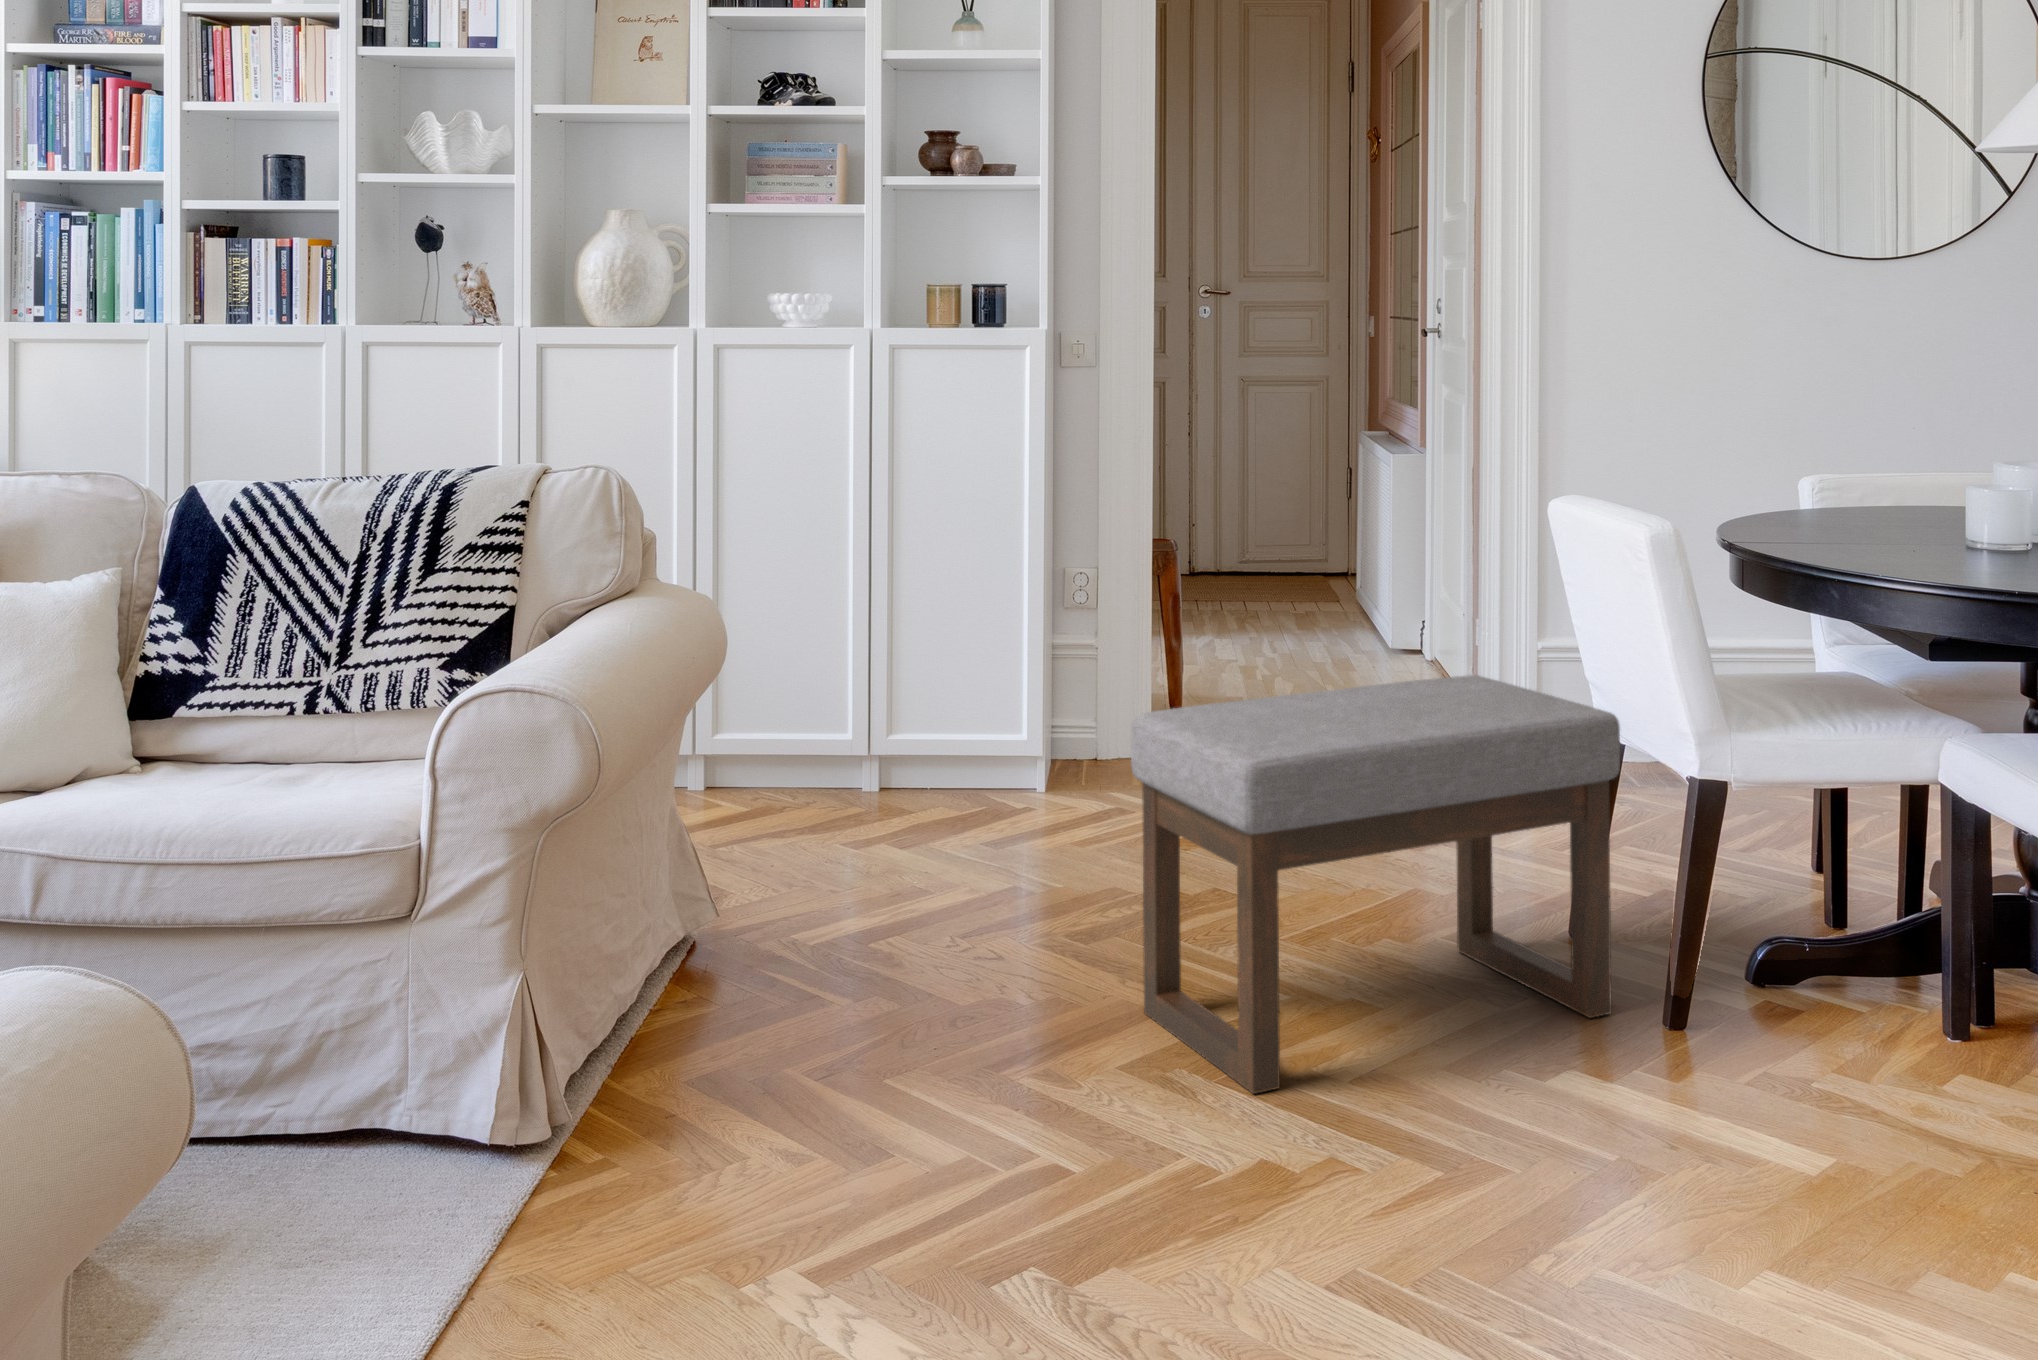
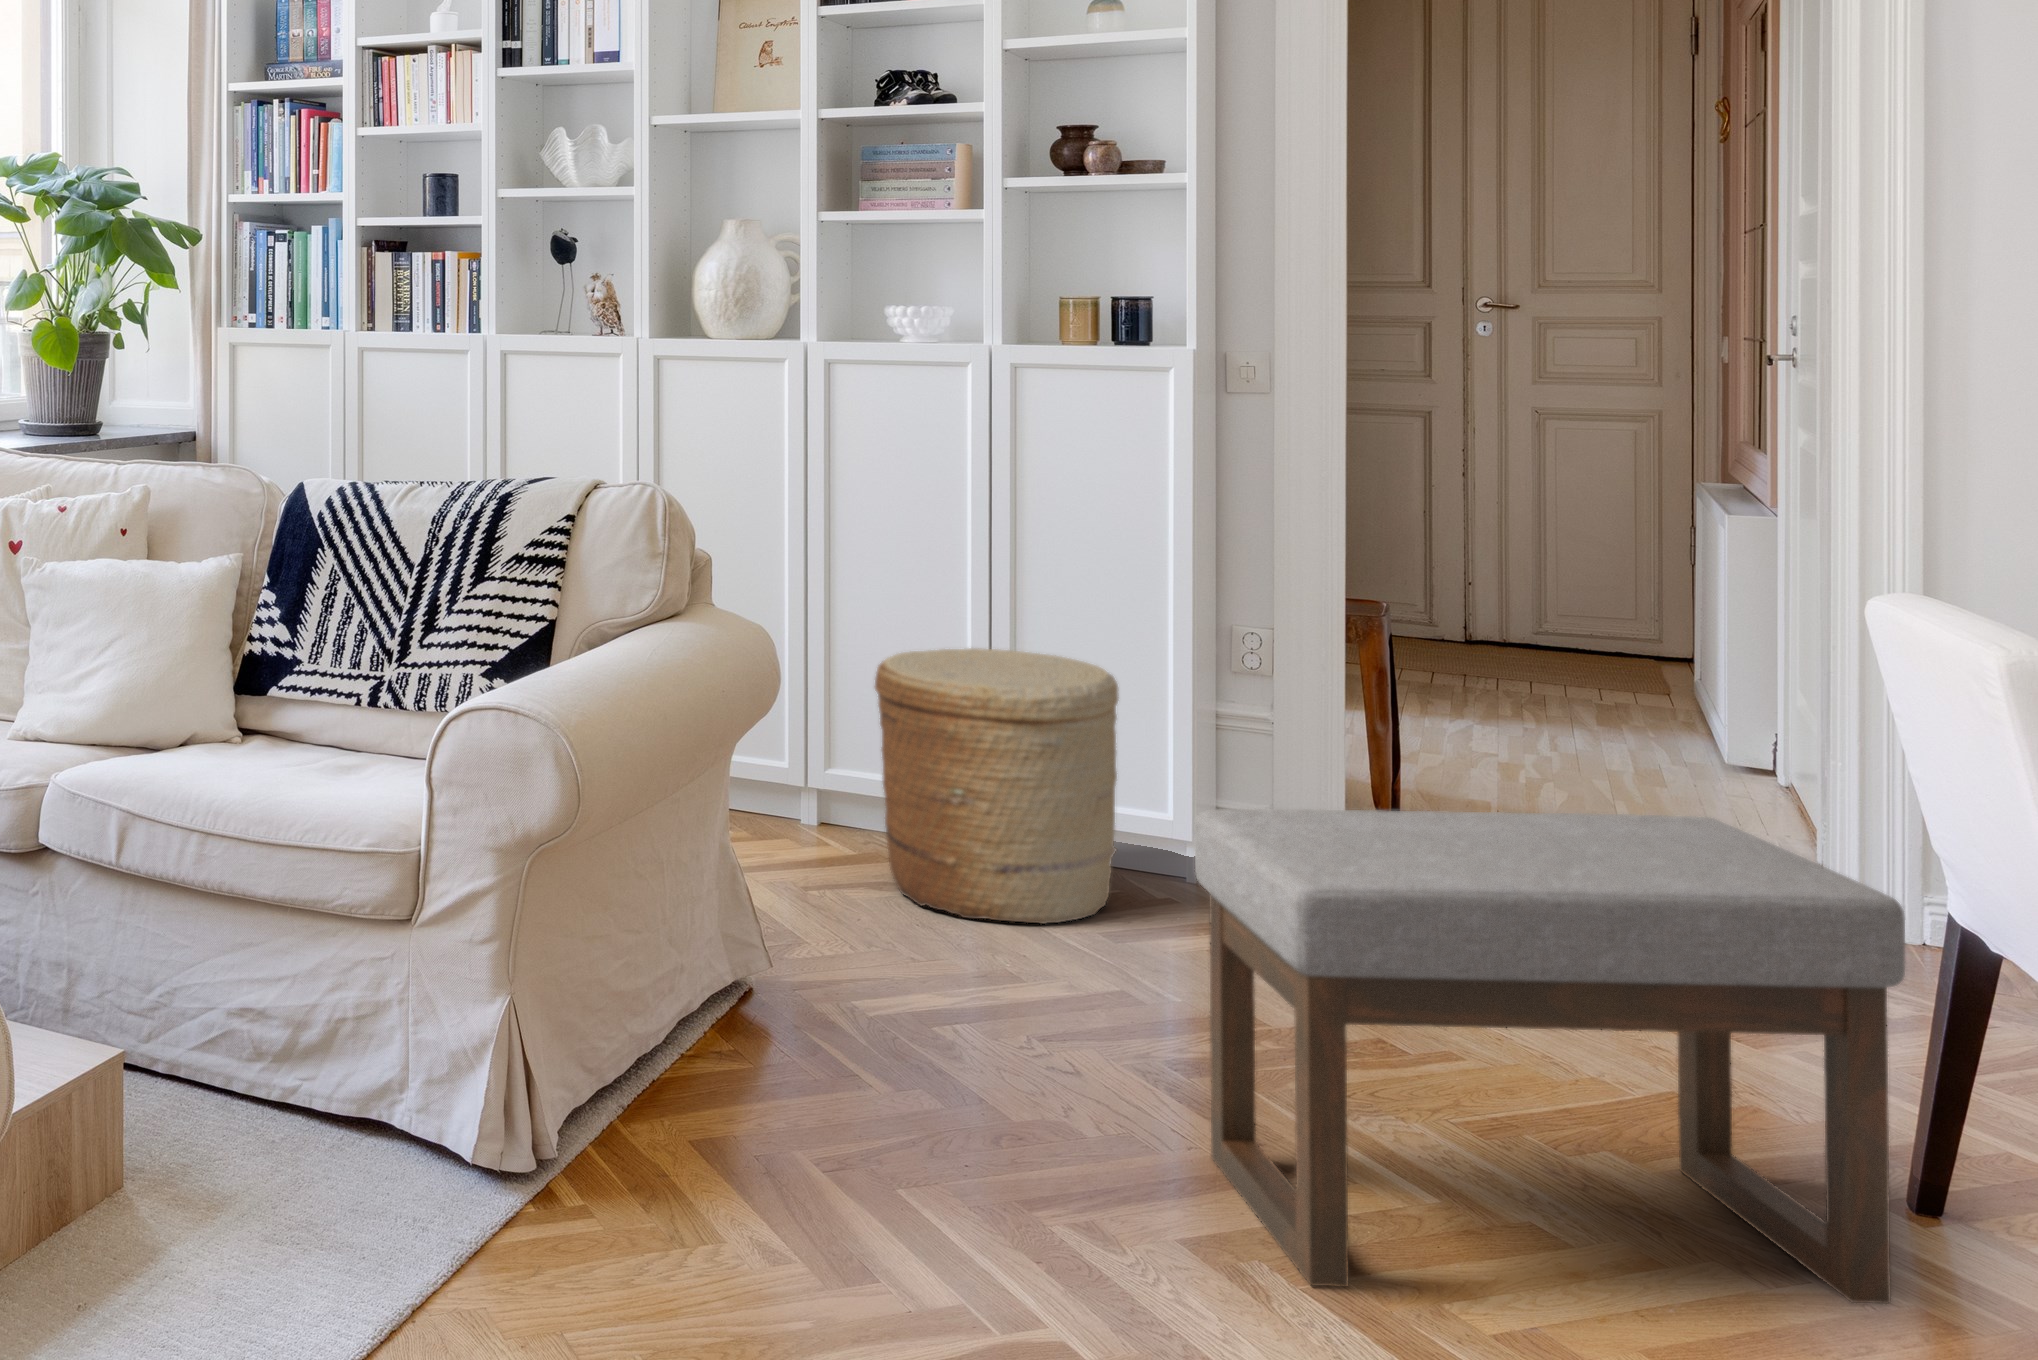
woven basket: none [779,608,994,855] -> present [875,648,1119,924]

